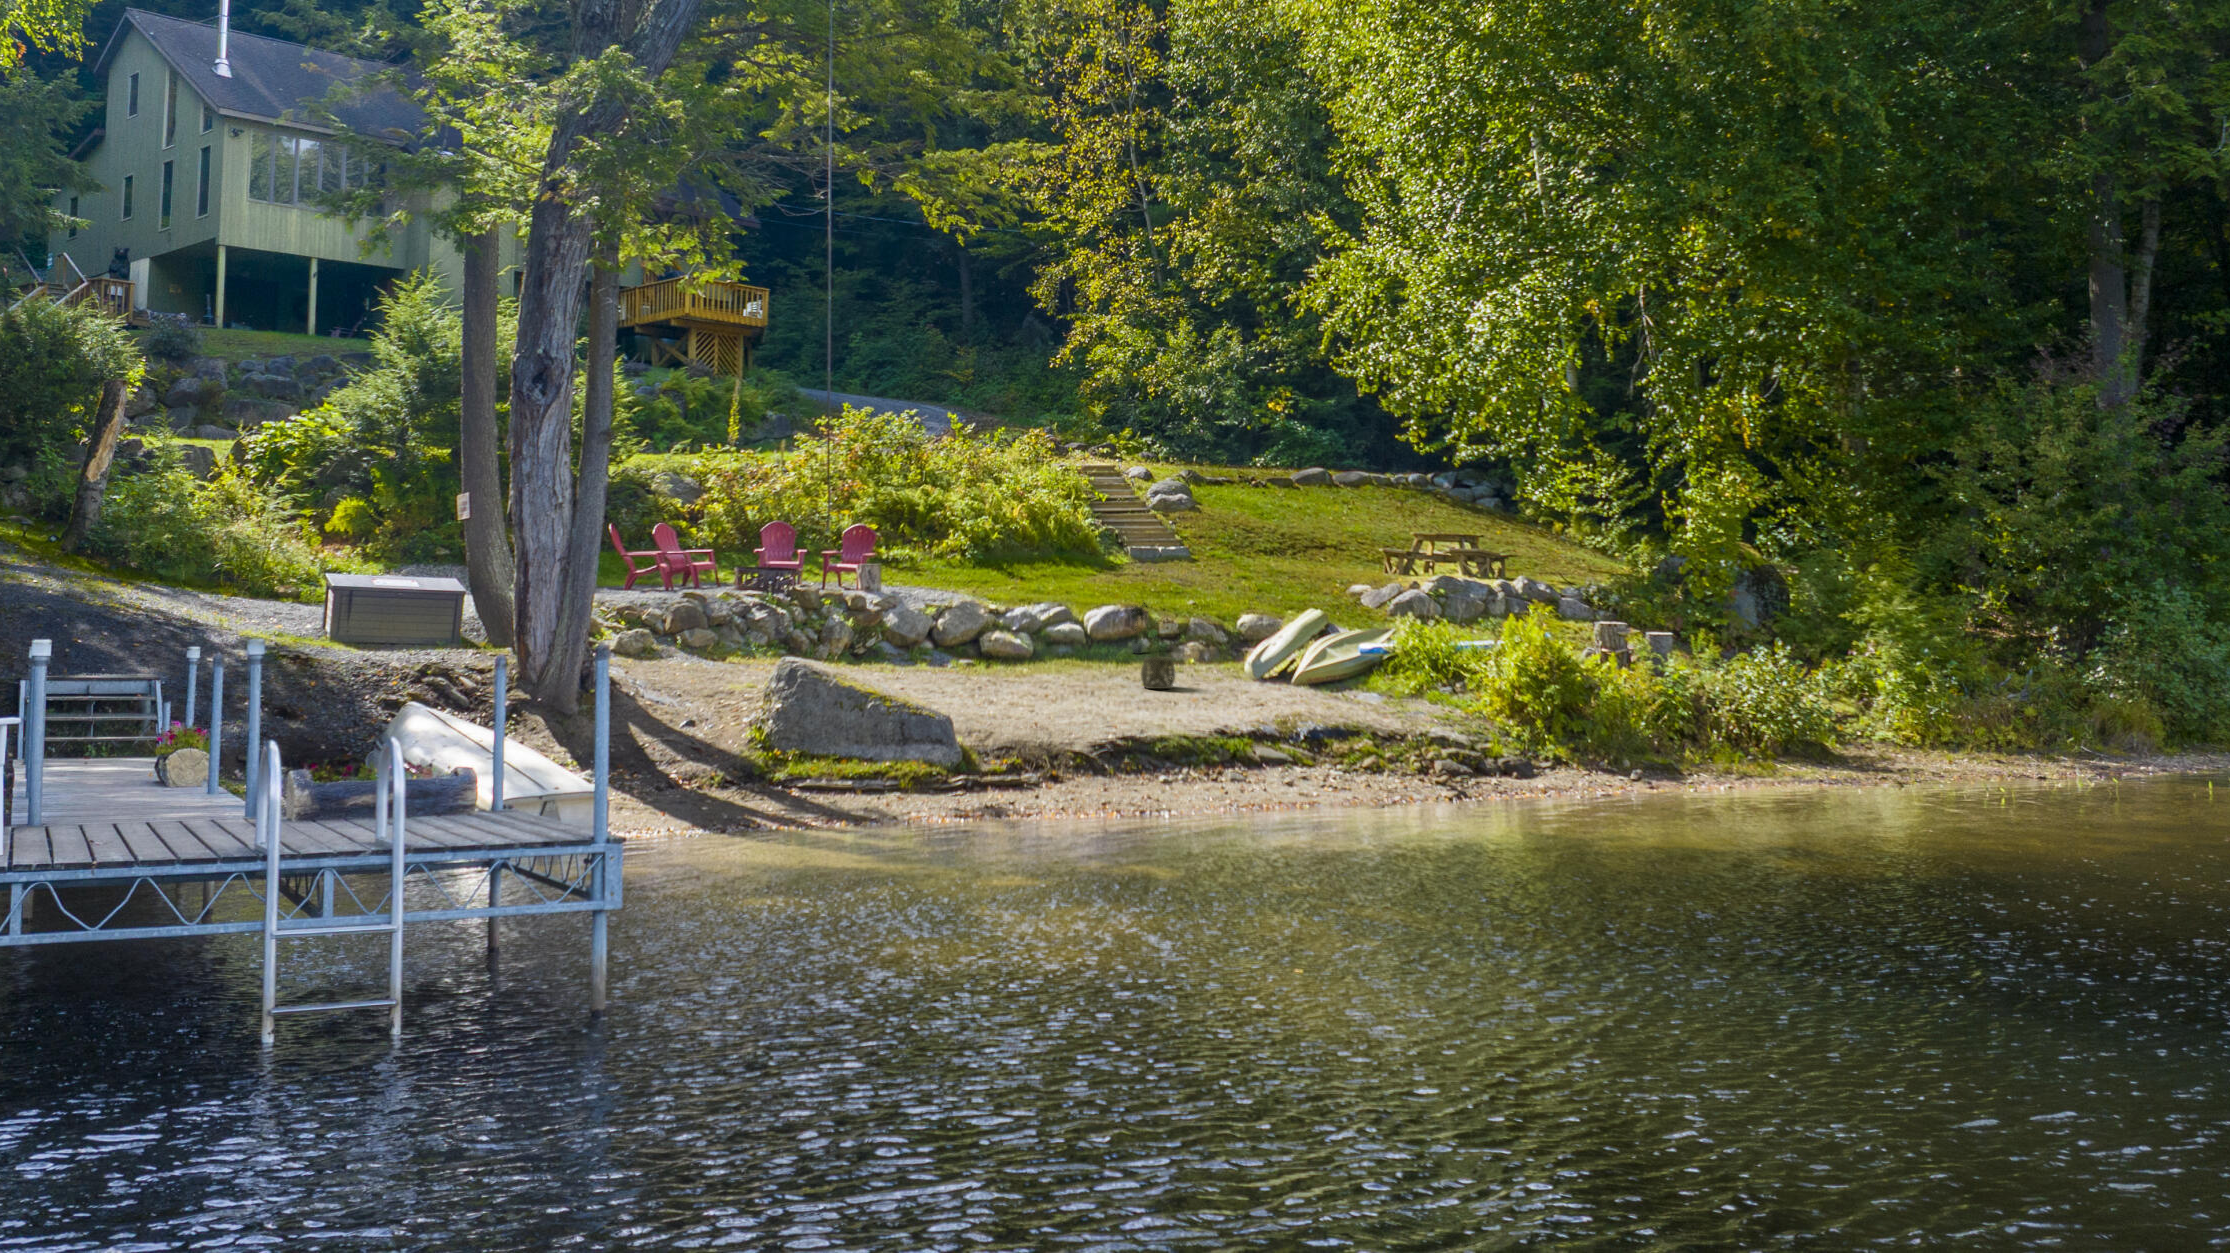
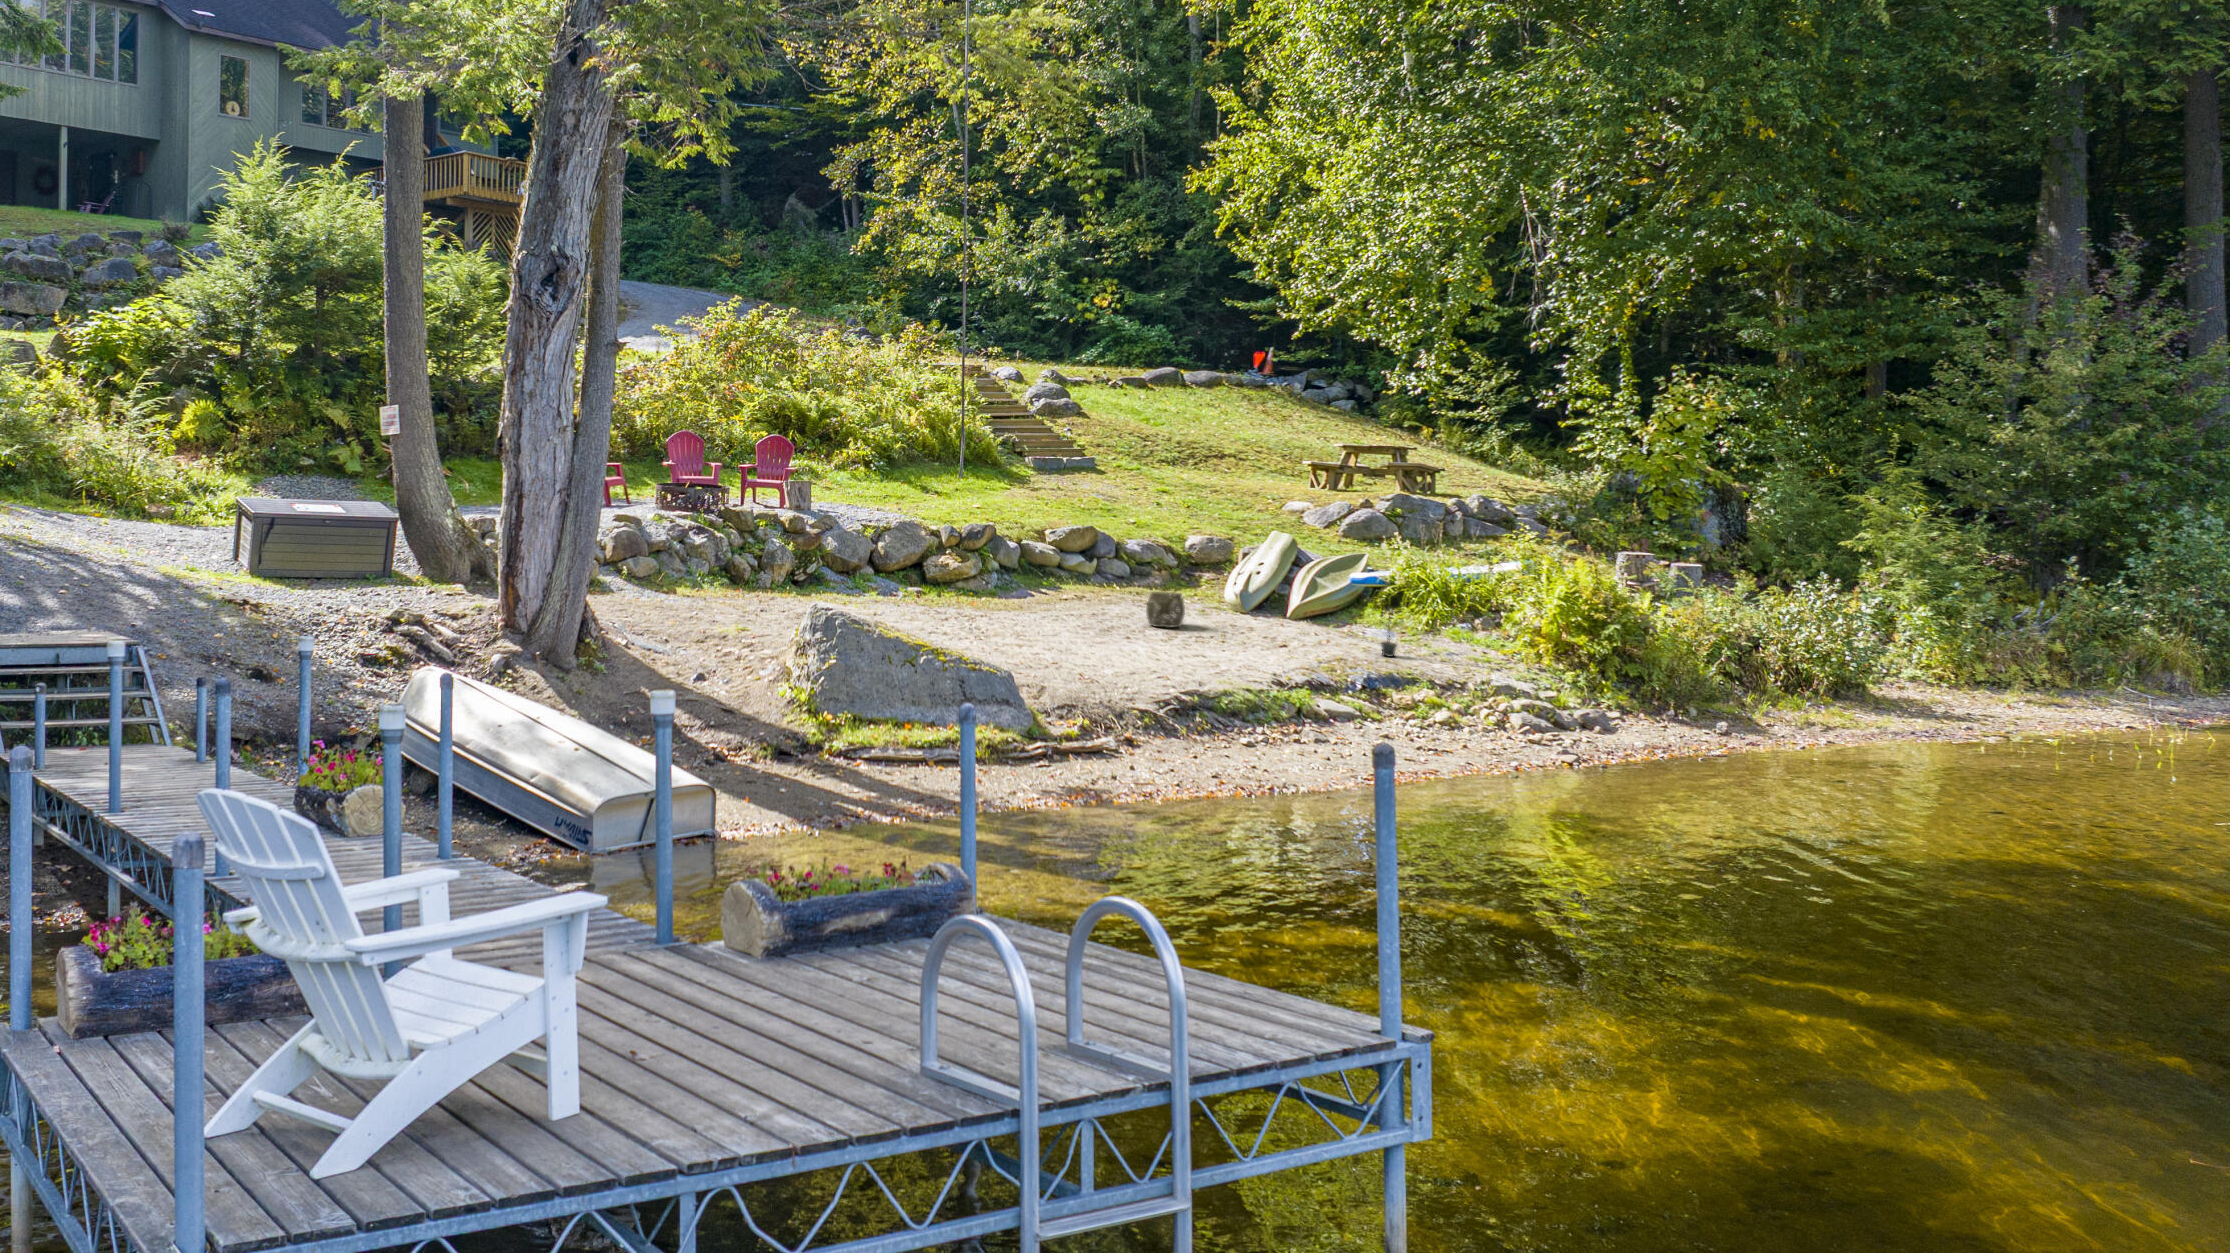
potted plant: present [1131,603,1148,654] -> present [1379,589,1405,657]

